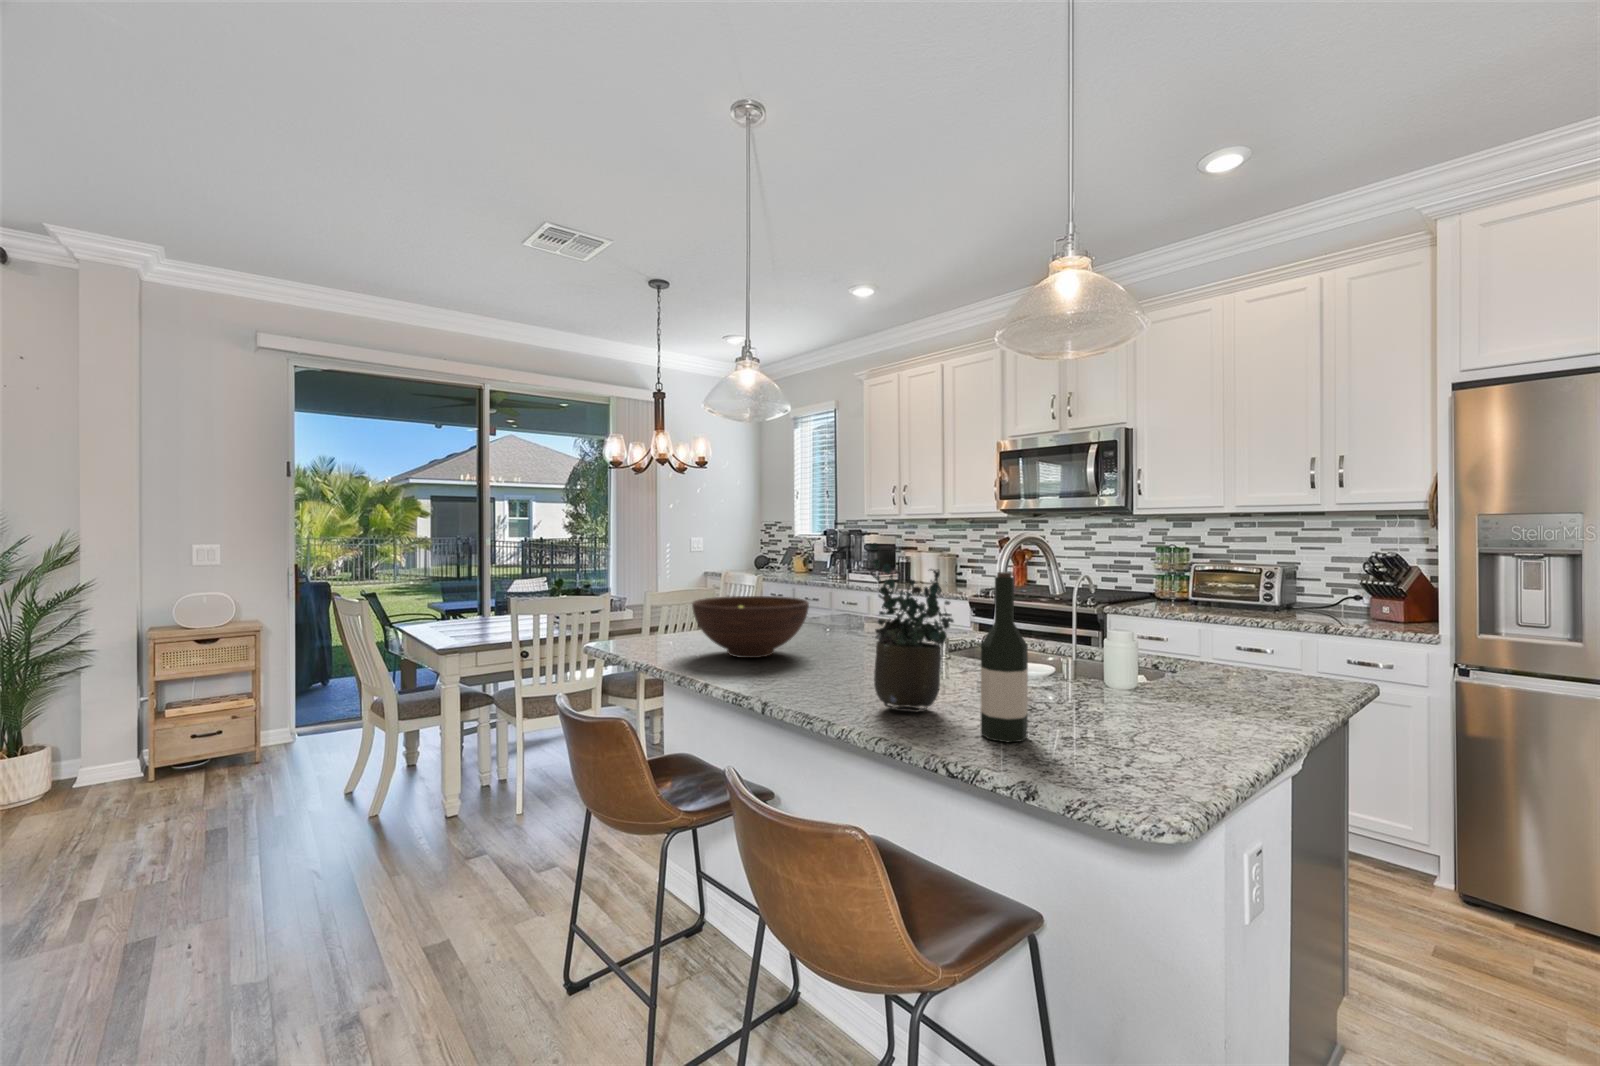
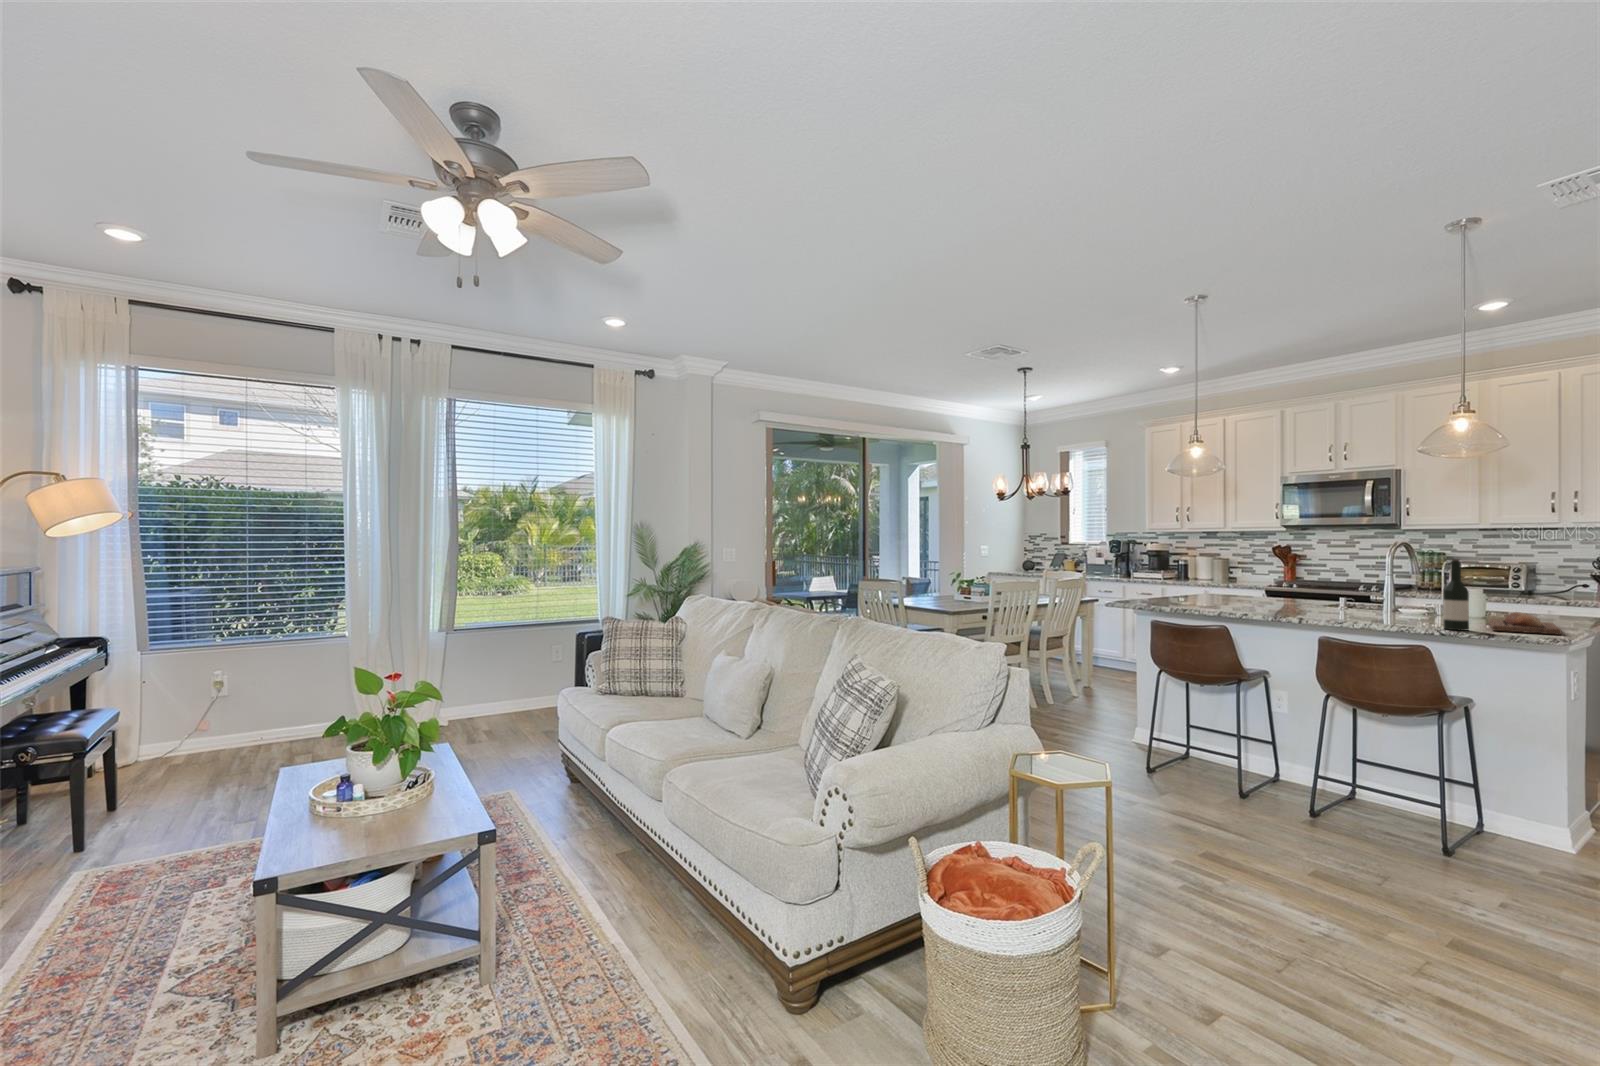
potted plant: present [870,543,954,713] -> none [1355,547,1416,624]
fruit bowl: present [692,596,809,658] -> none [1195,578,1270,610]
bread loaf: none [1073,686,1223,763] -> present [1489,612,1561,635]

